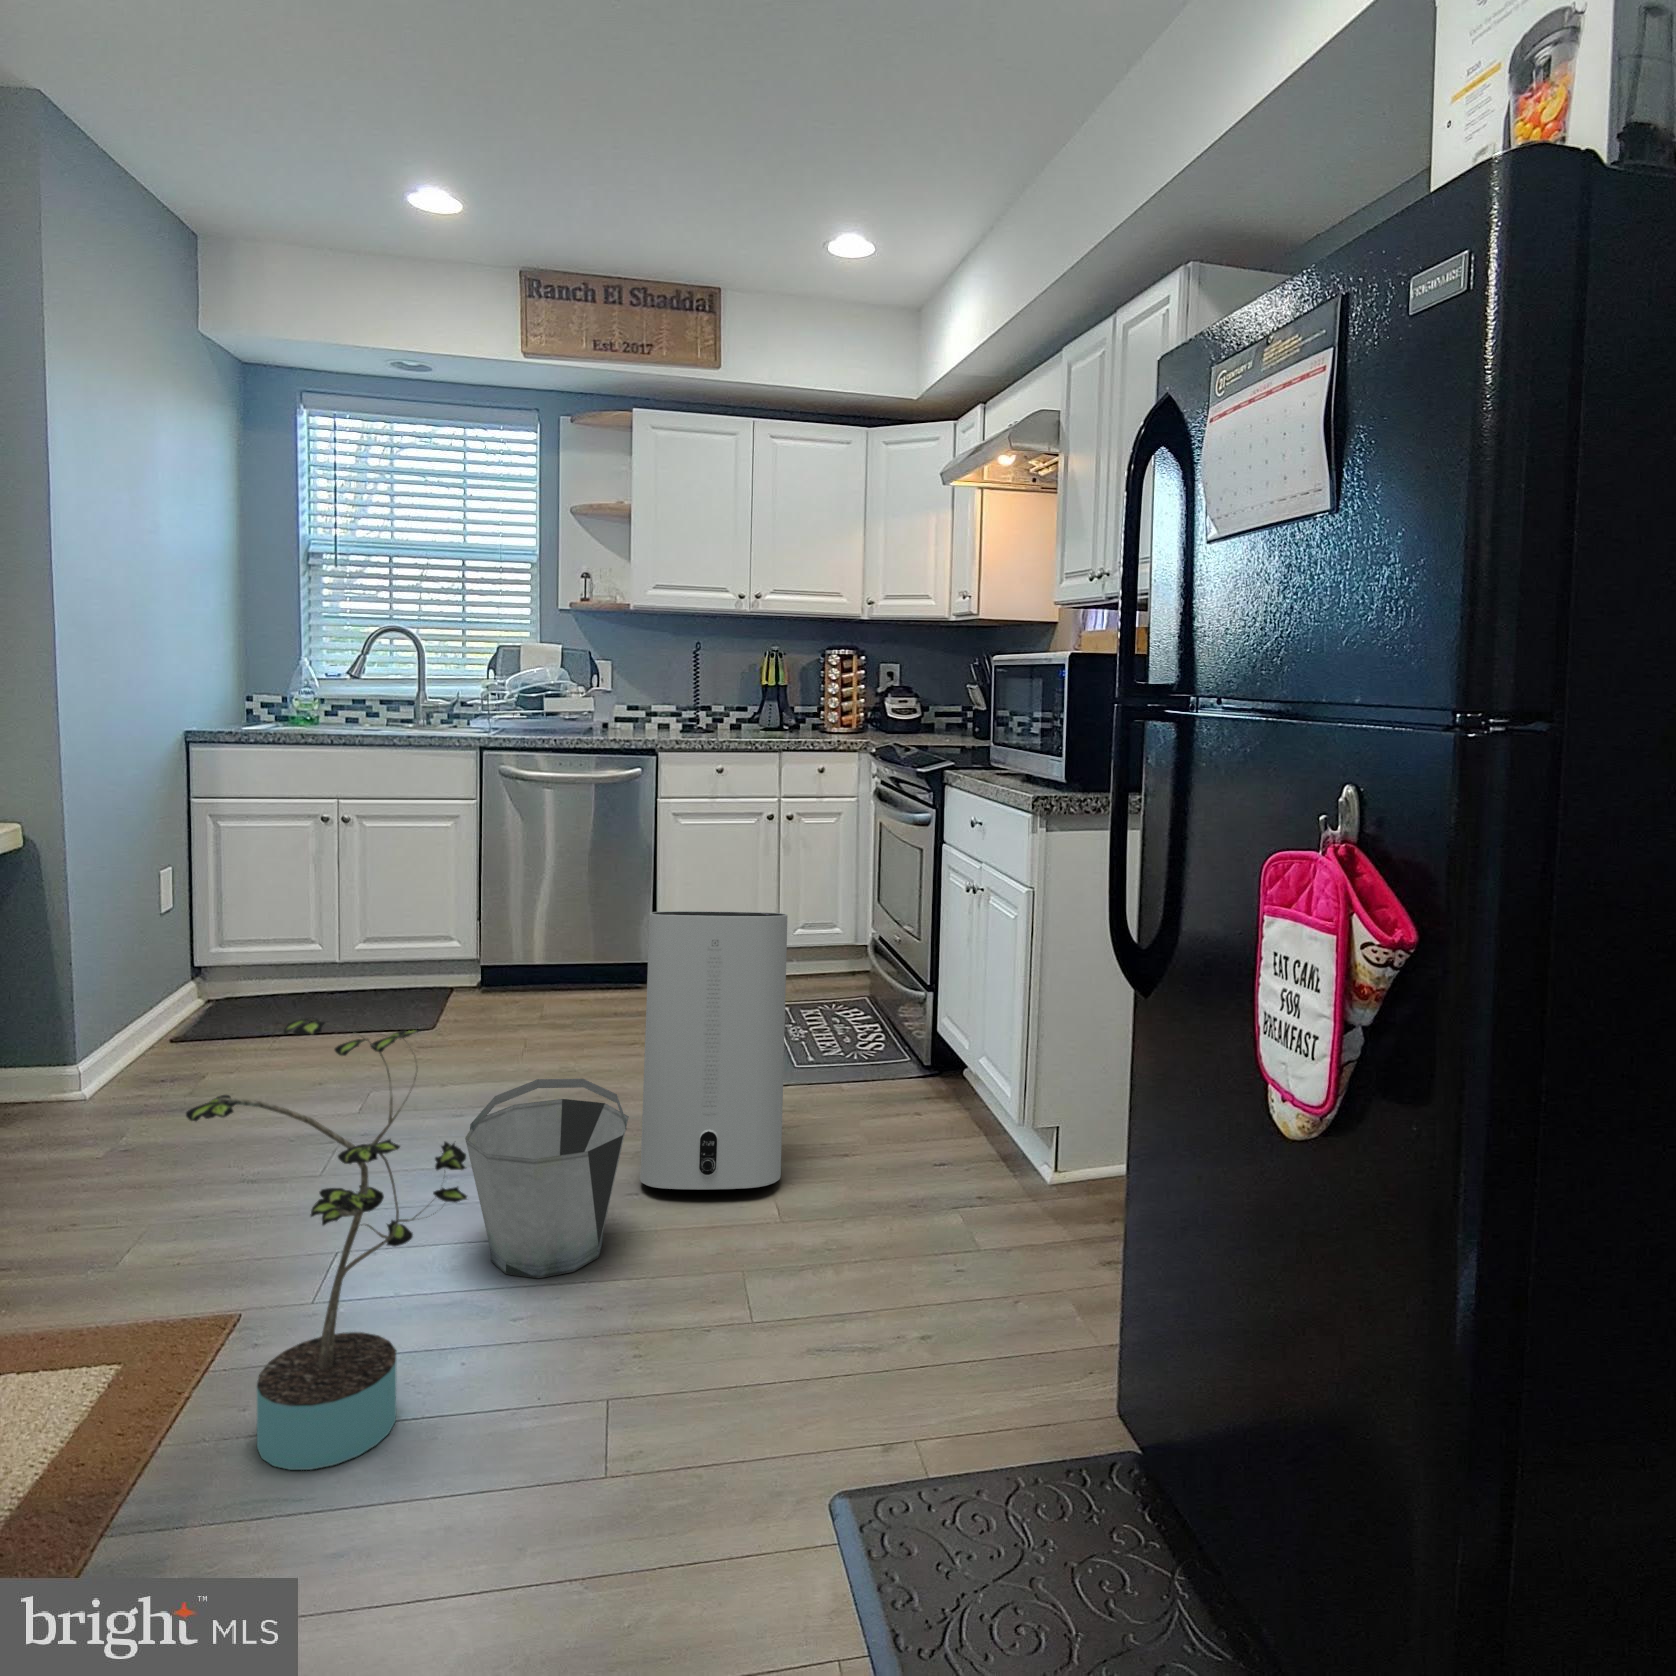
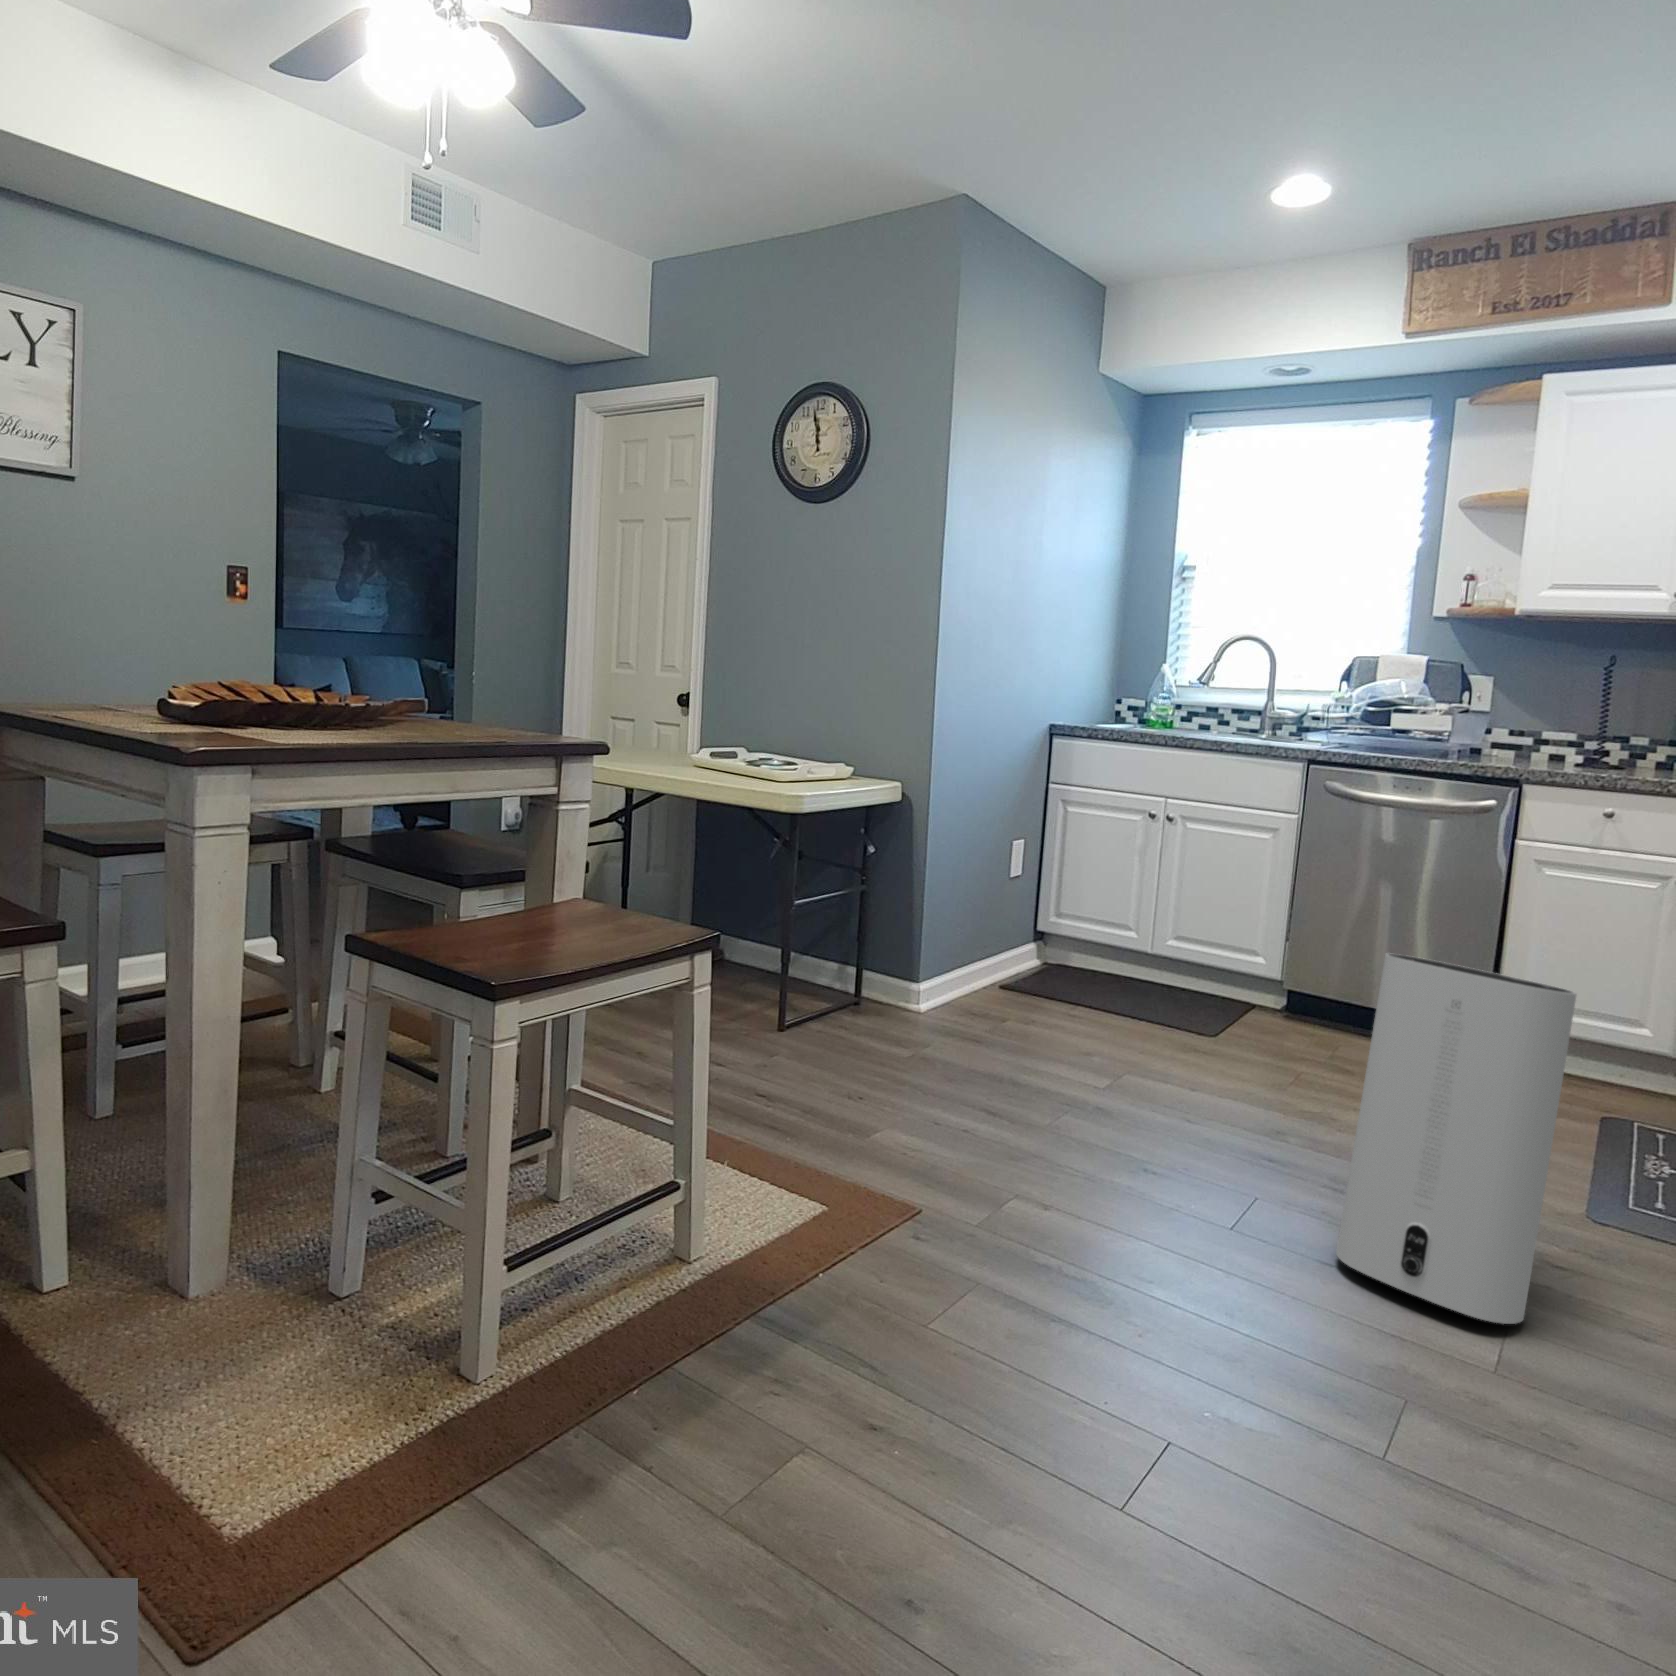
potted plant: present [186,1018,467,1470] -> none [840,963,1055,1362]
bucket: present [465,1079,629,1278] -> none [1125,1097,1302,1307]

